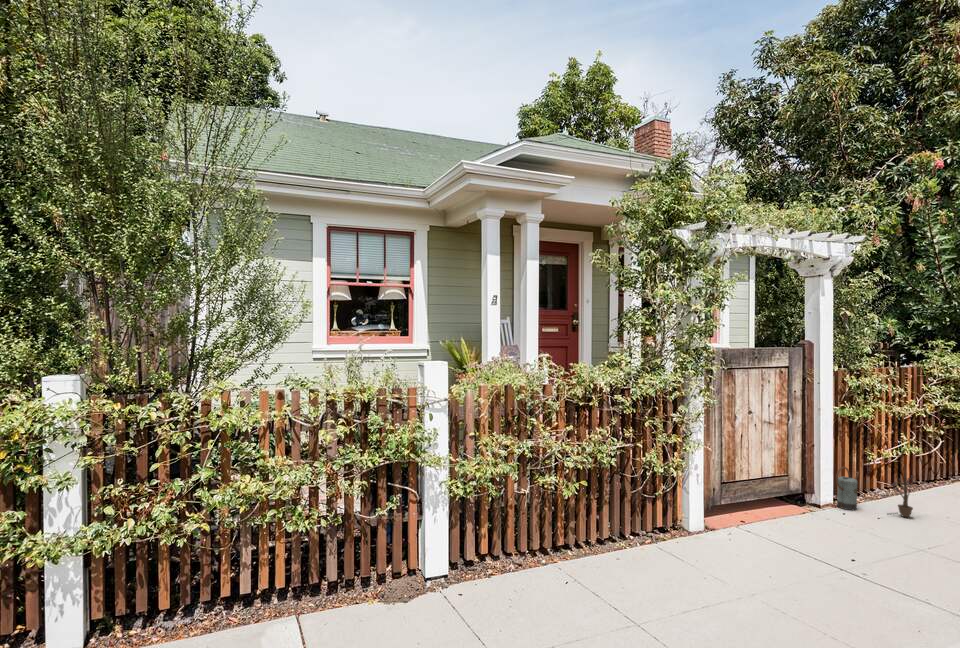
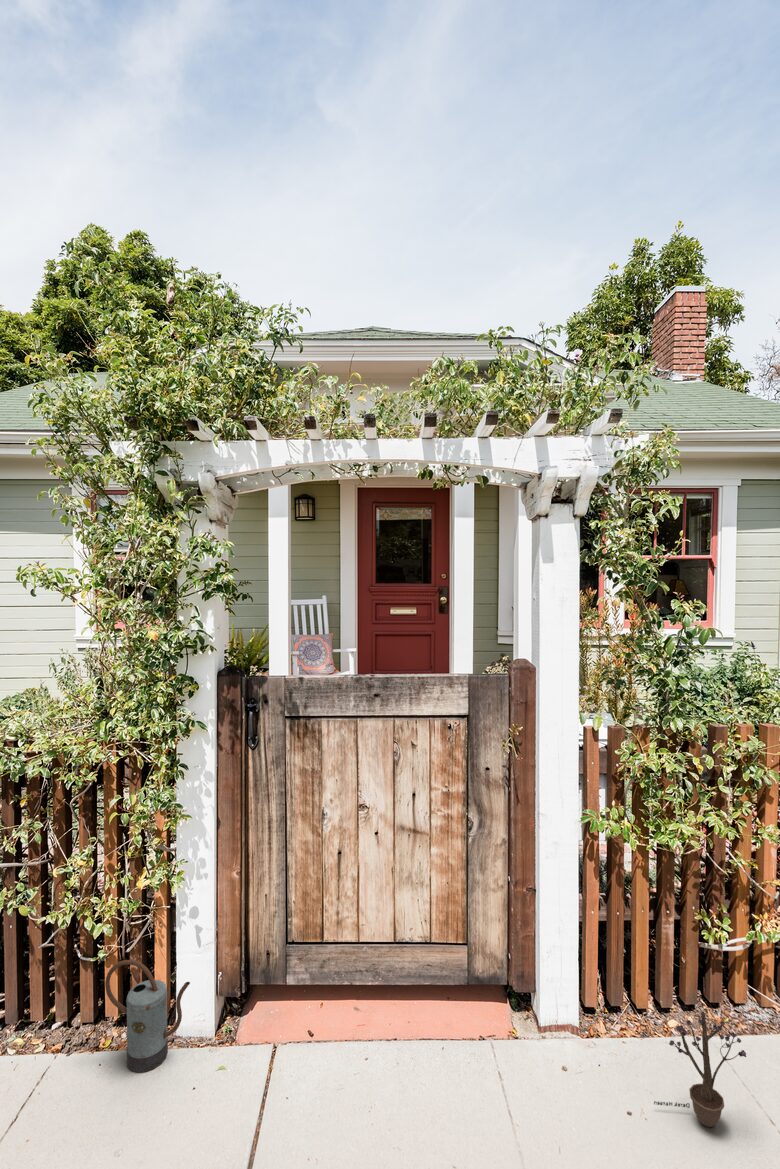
watering can: present [836,467,859,510] -> present [105,960,190,1073]

